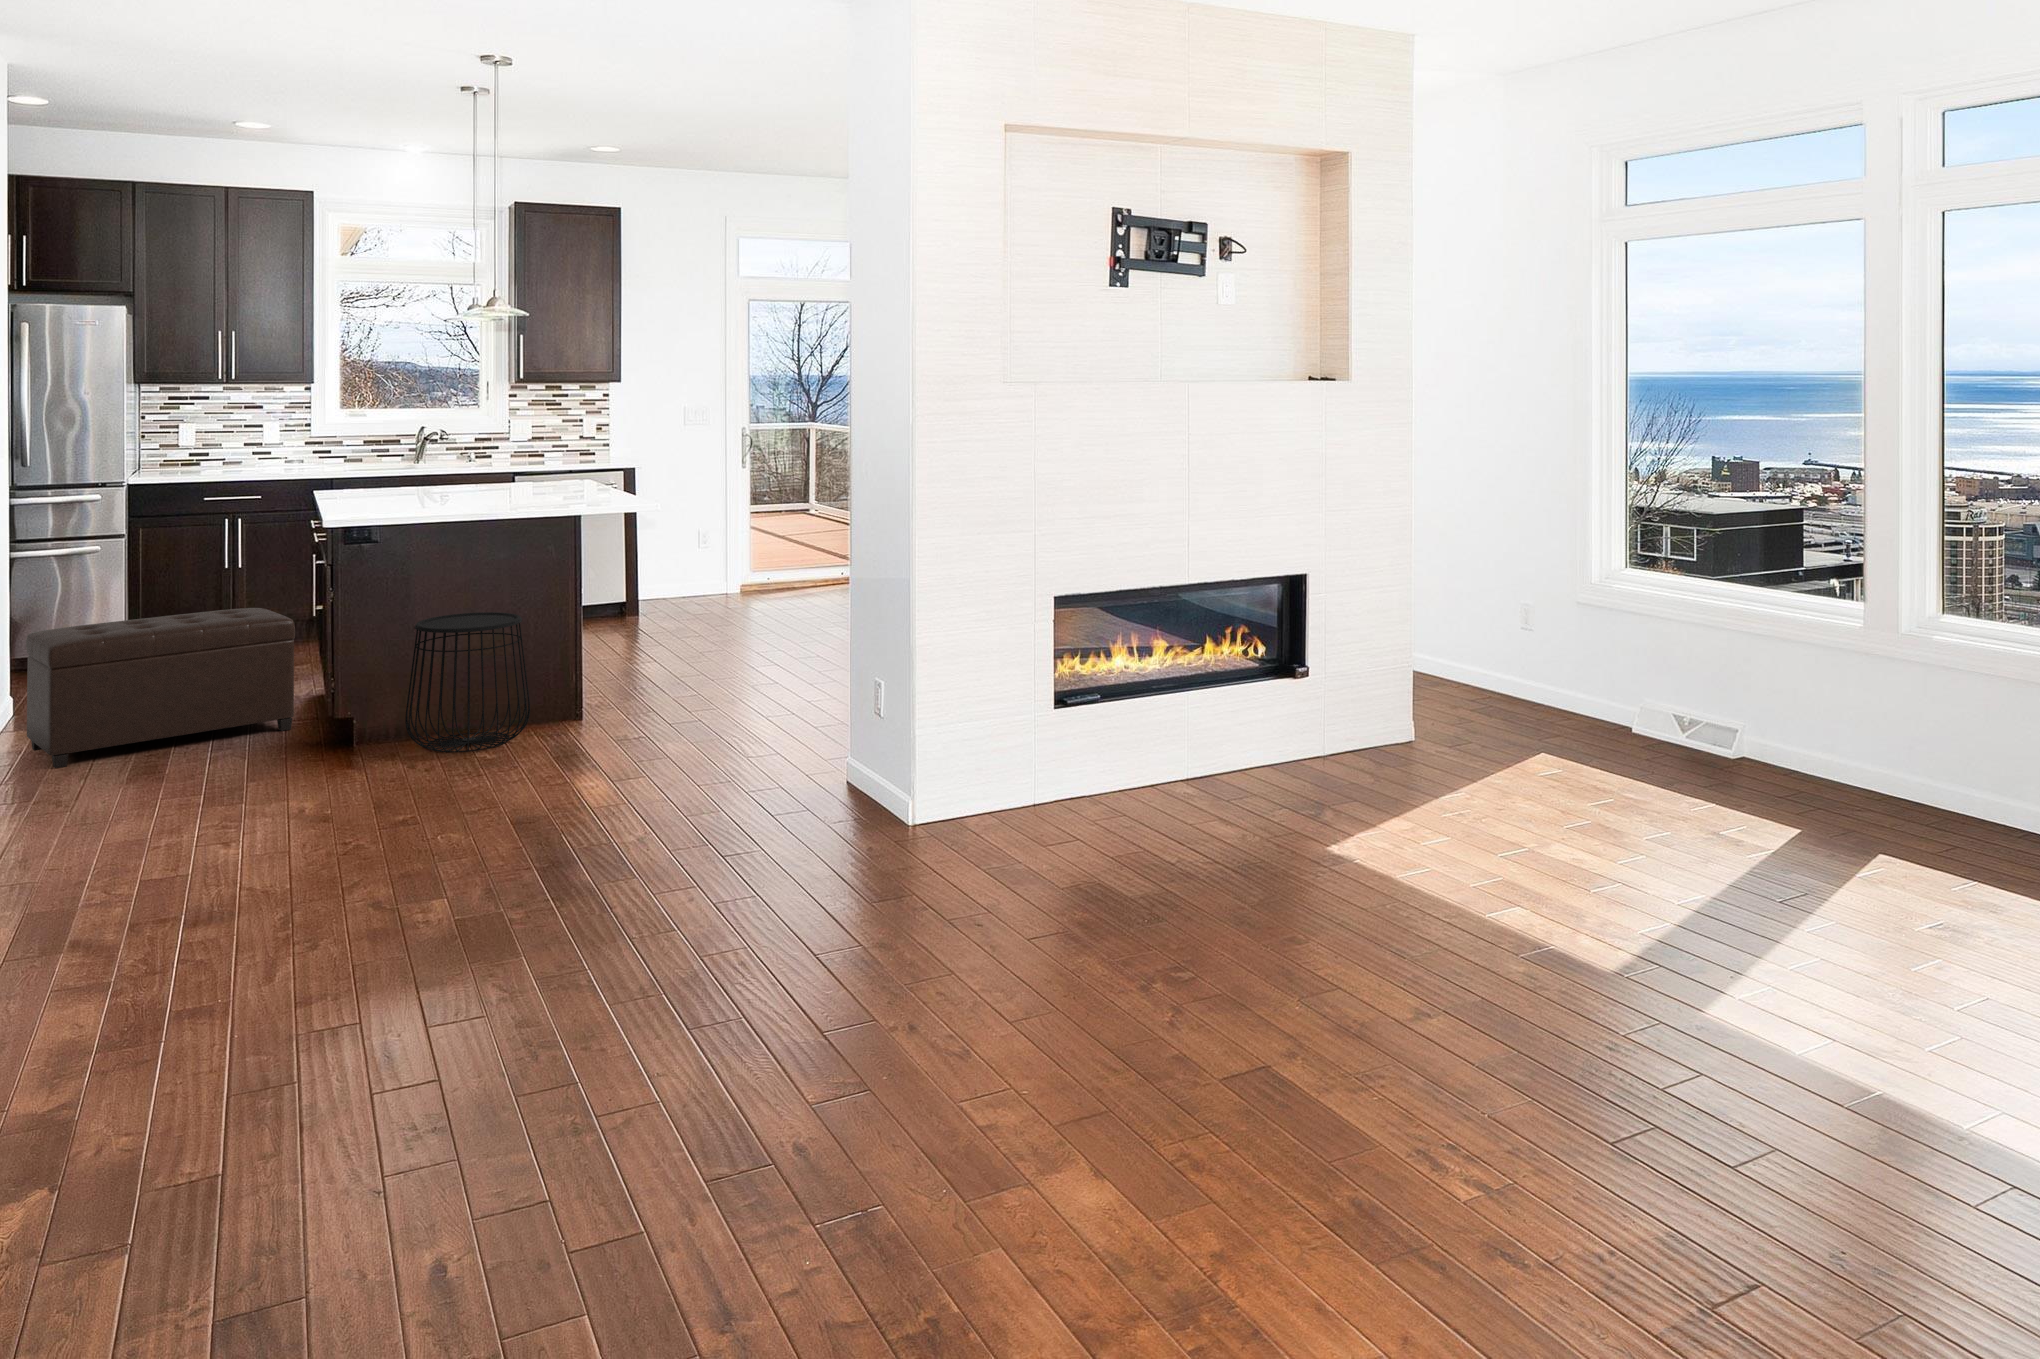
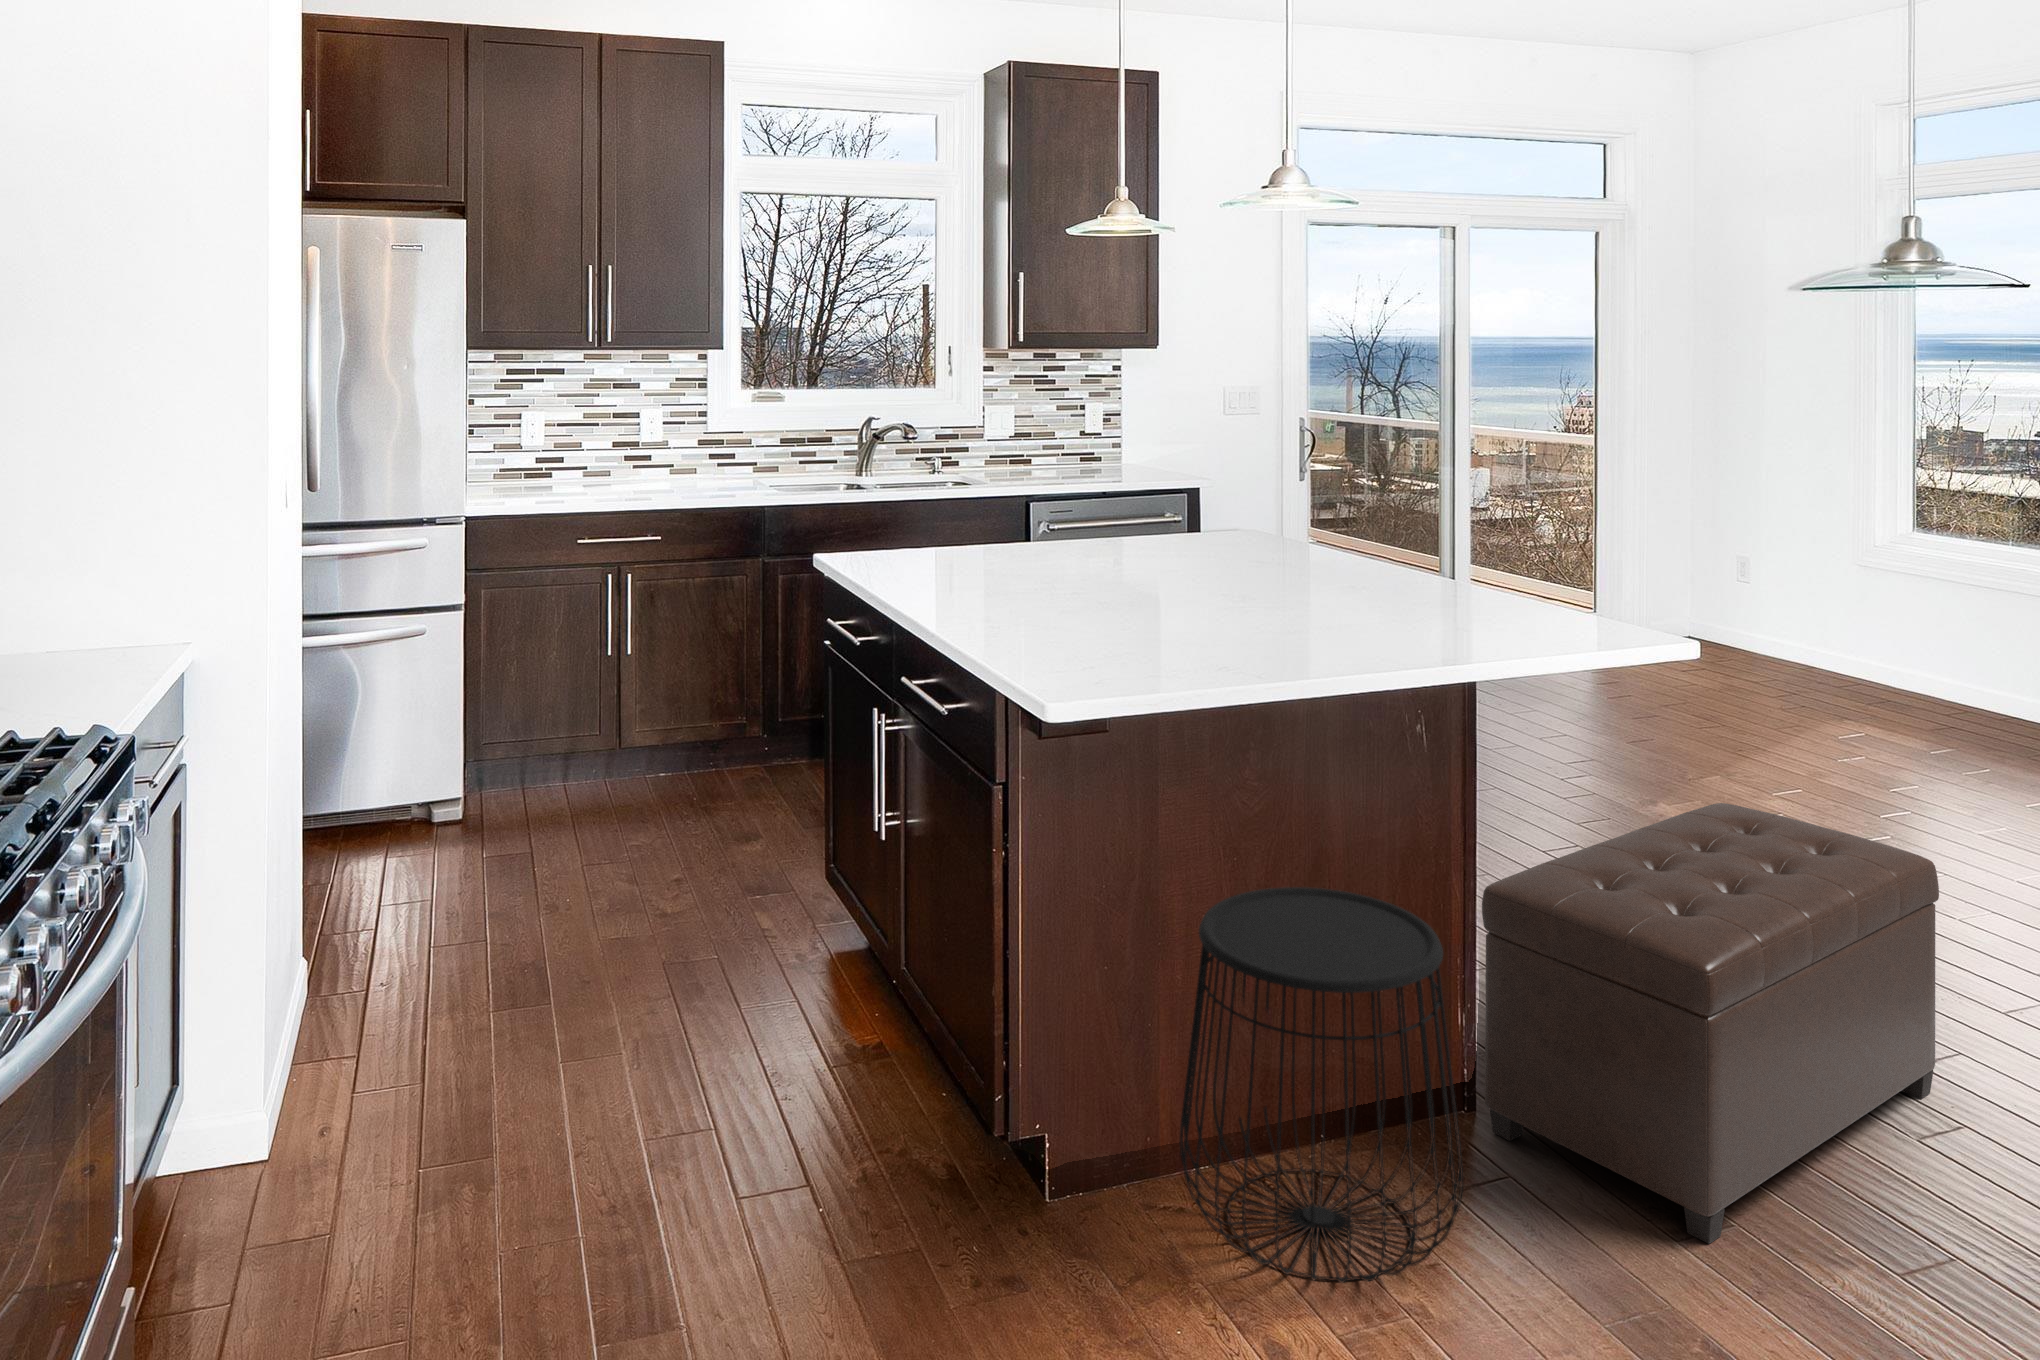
ottoman: present [26,608,295,768] -> present [1482,803,1939,1244]

